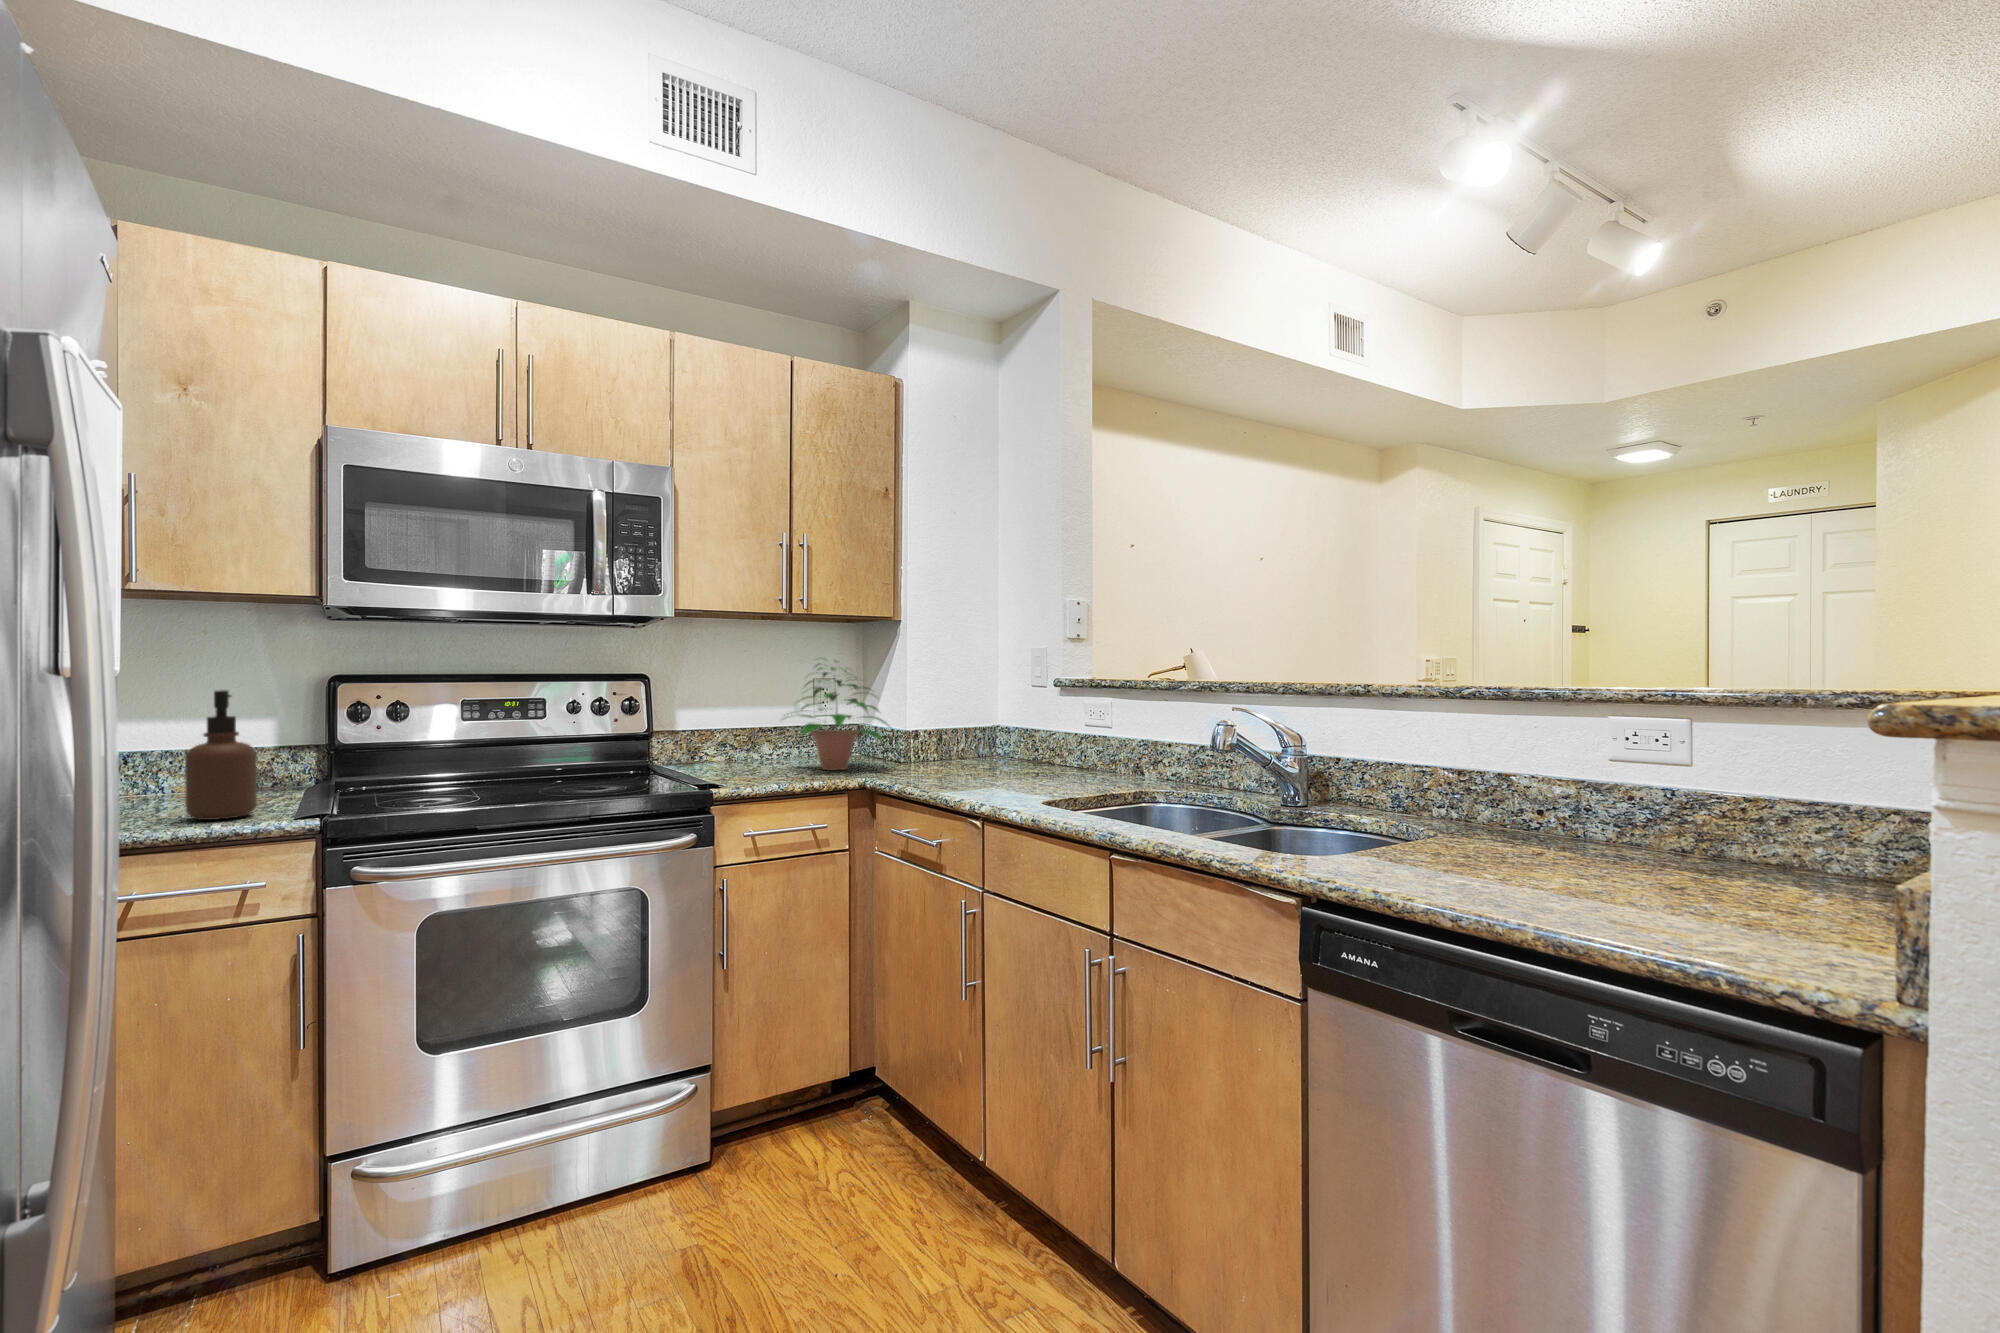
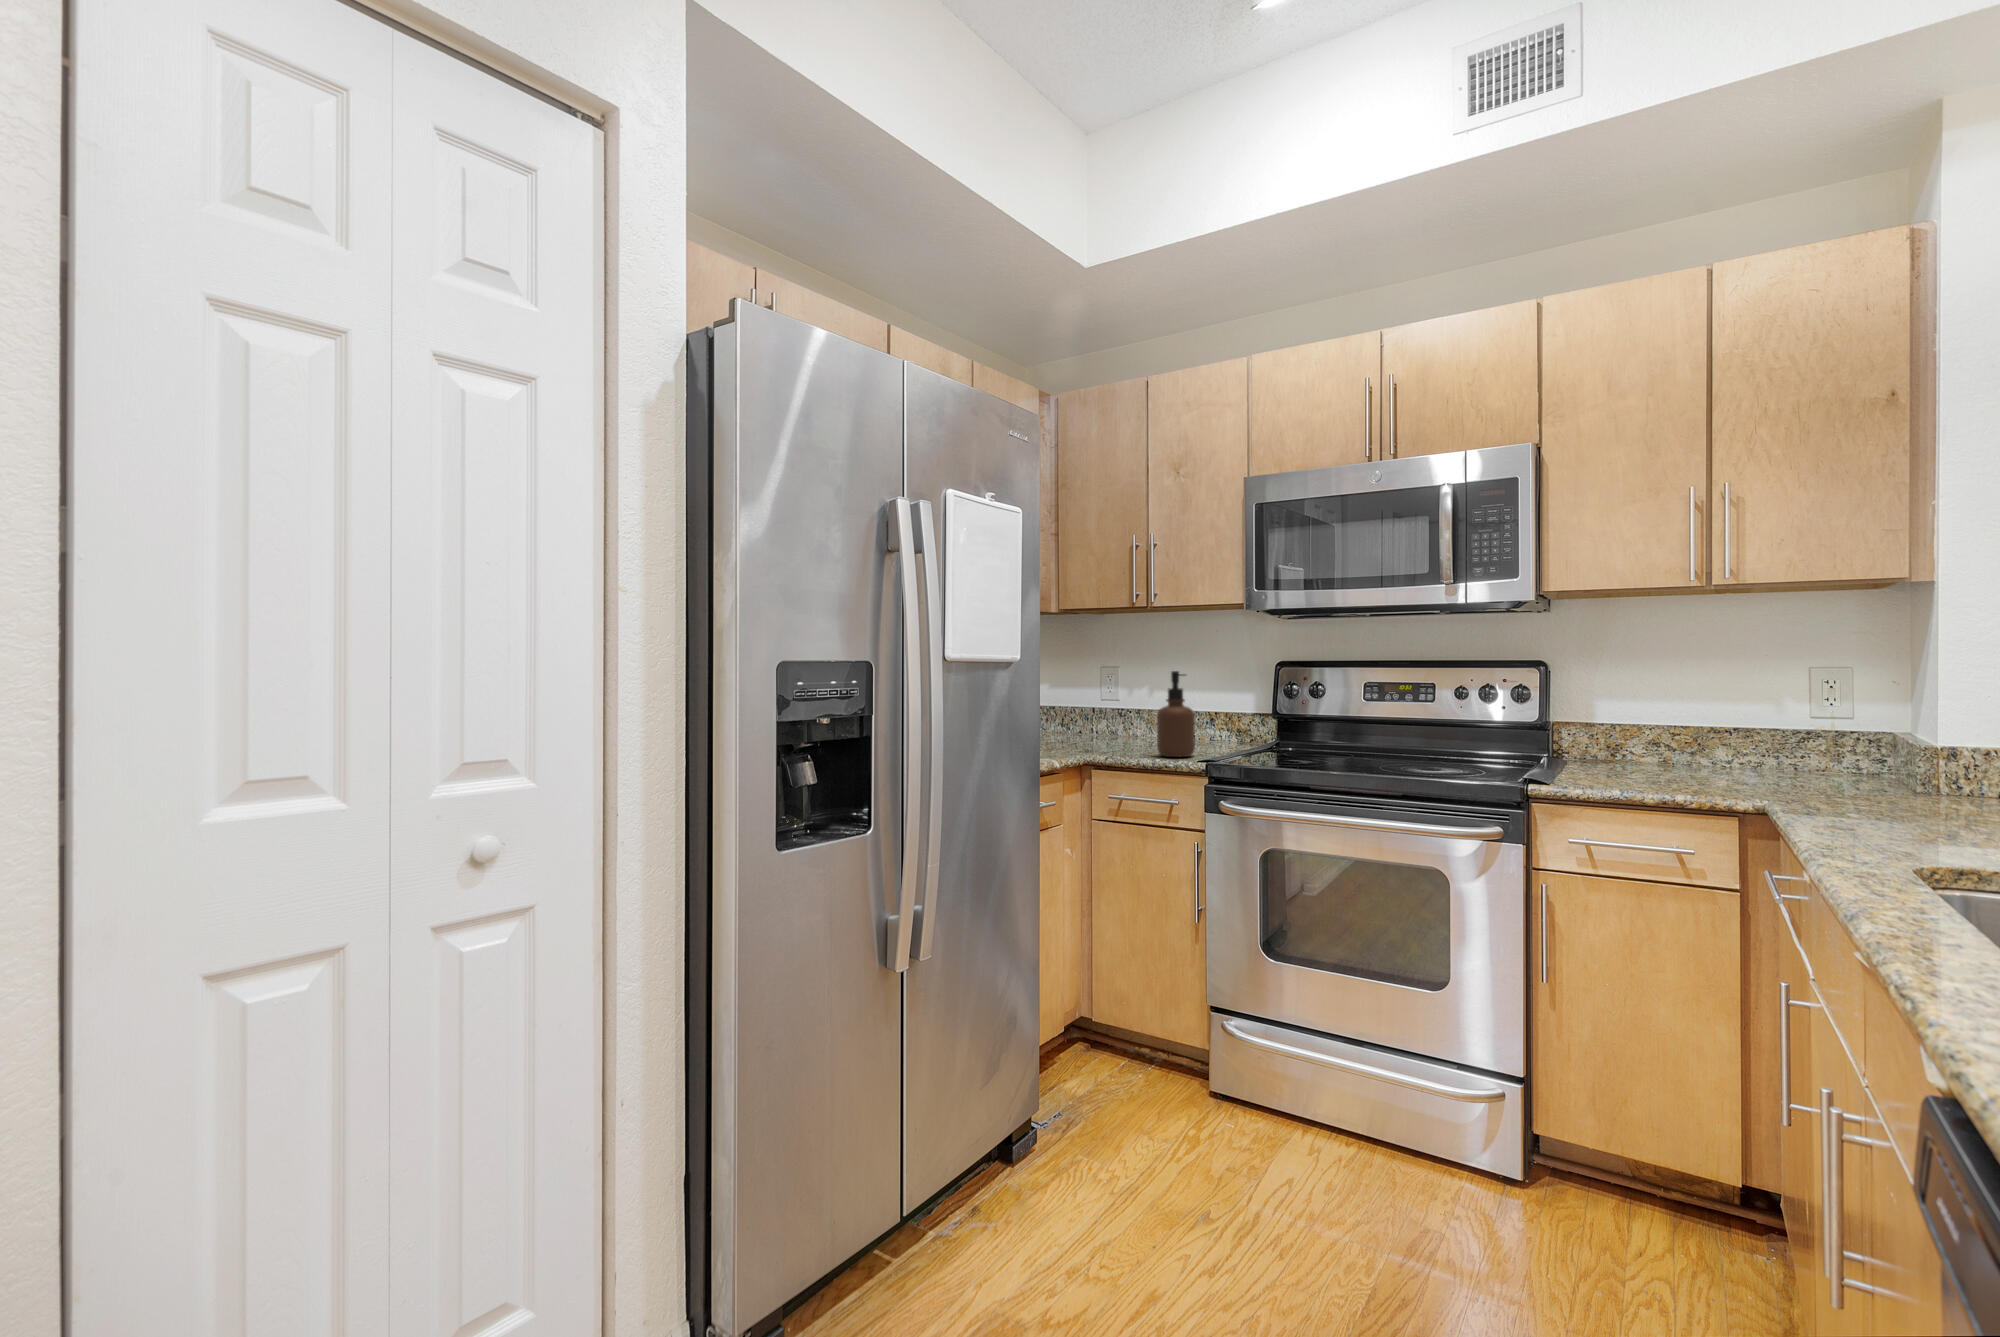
potted plant: present [800,661,886,770] -> none [1690,639,1873,788]

